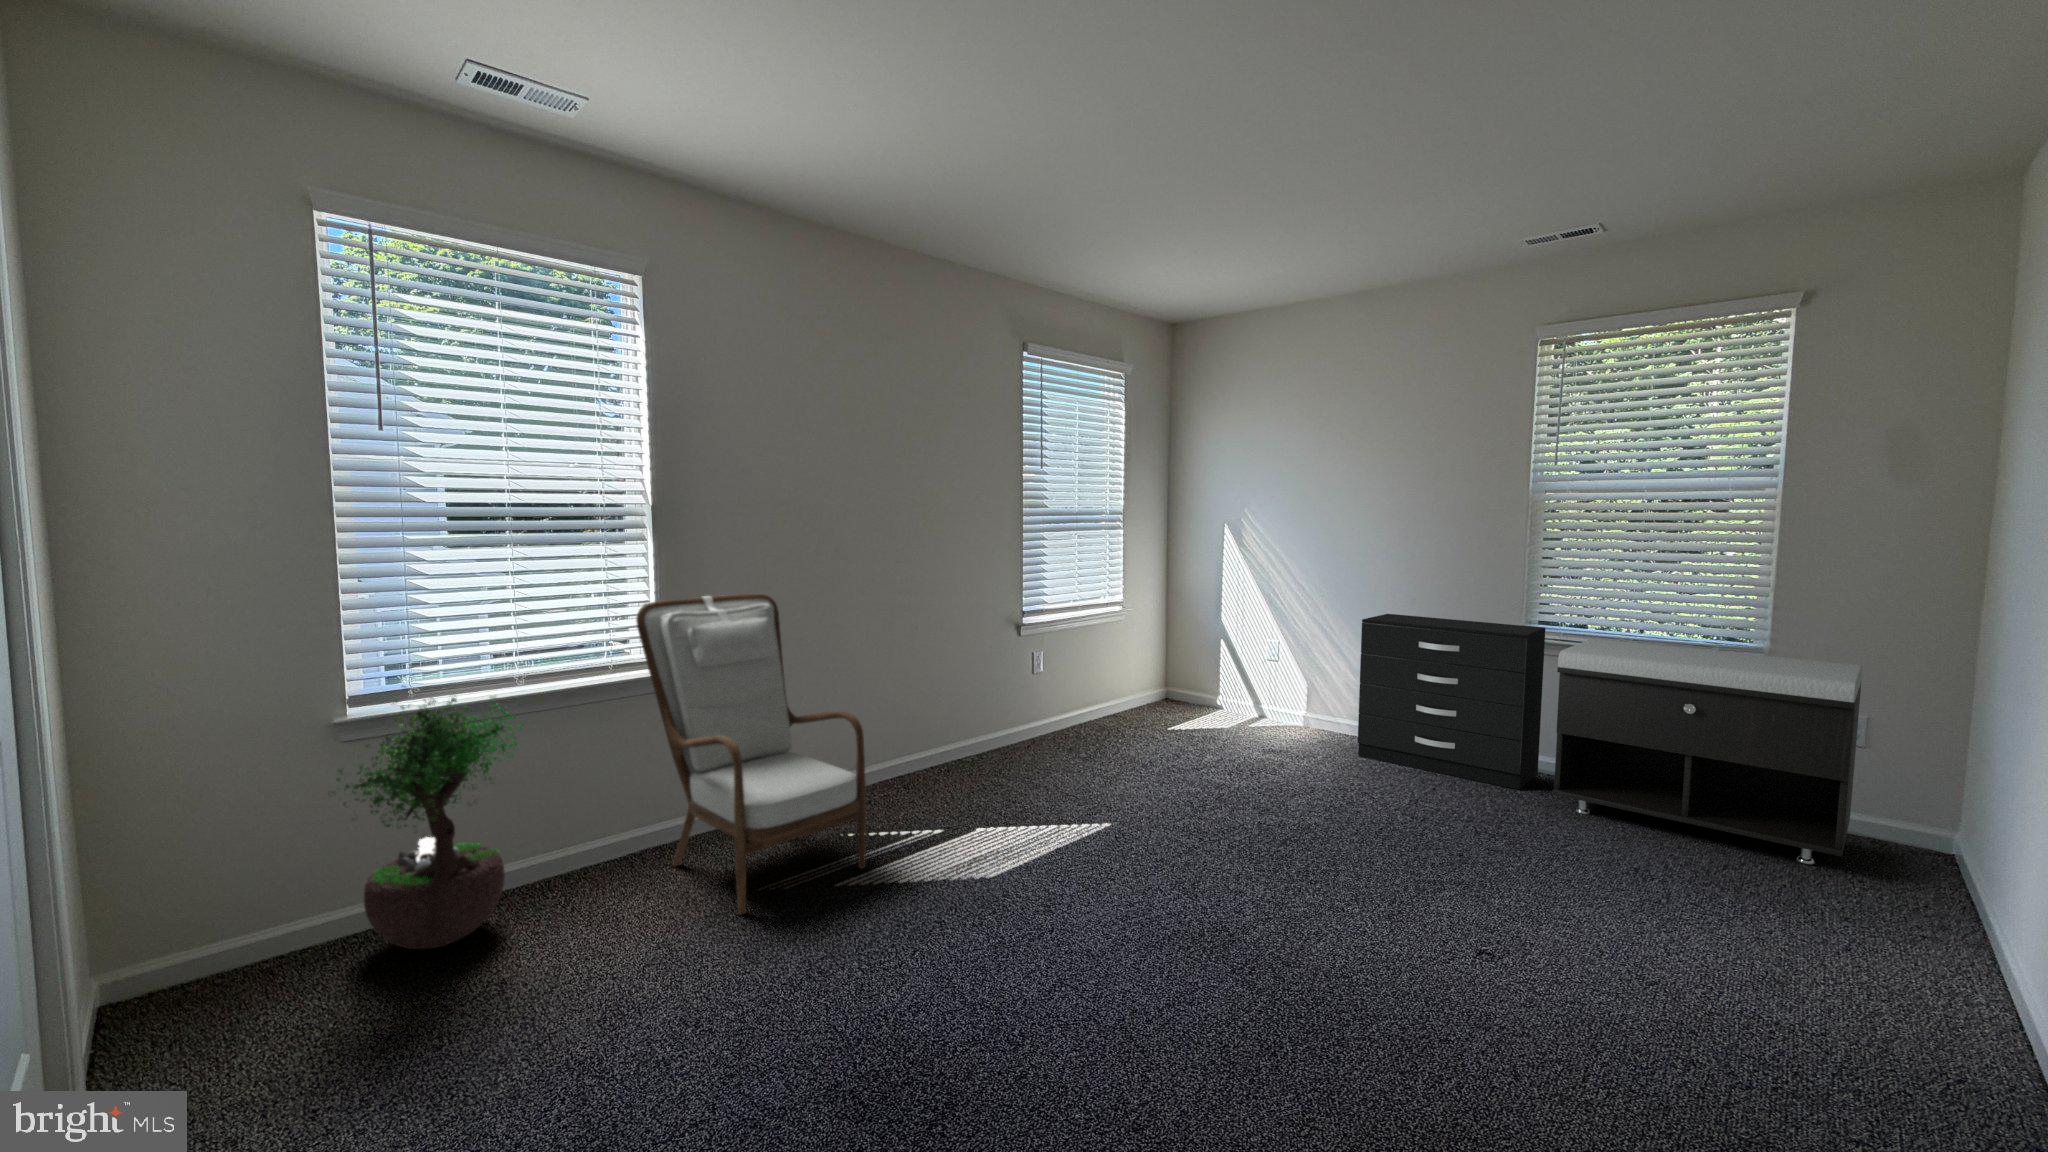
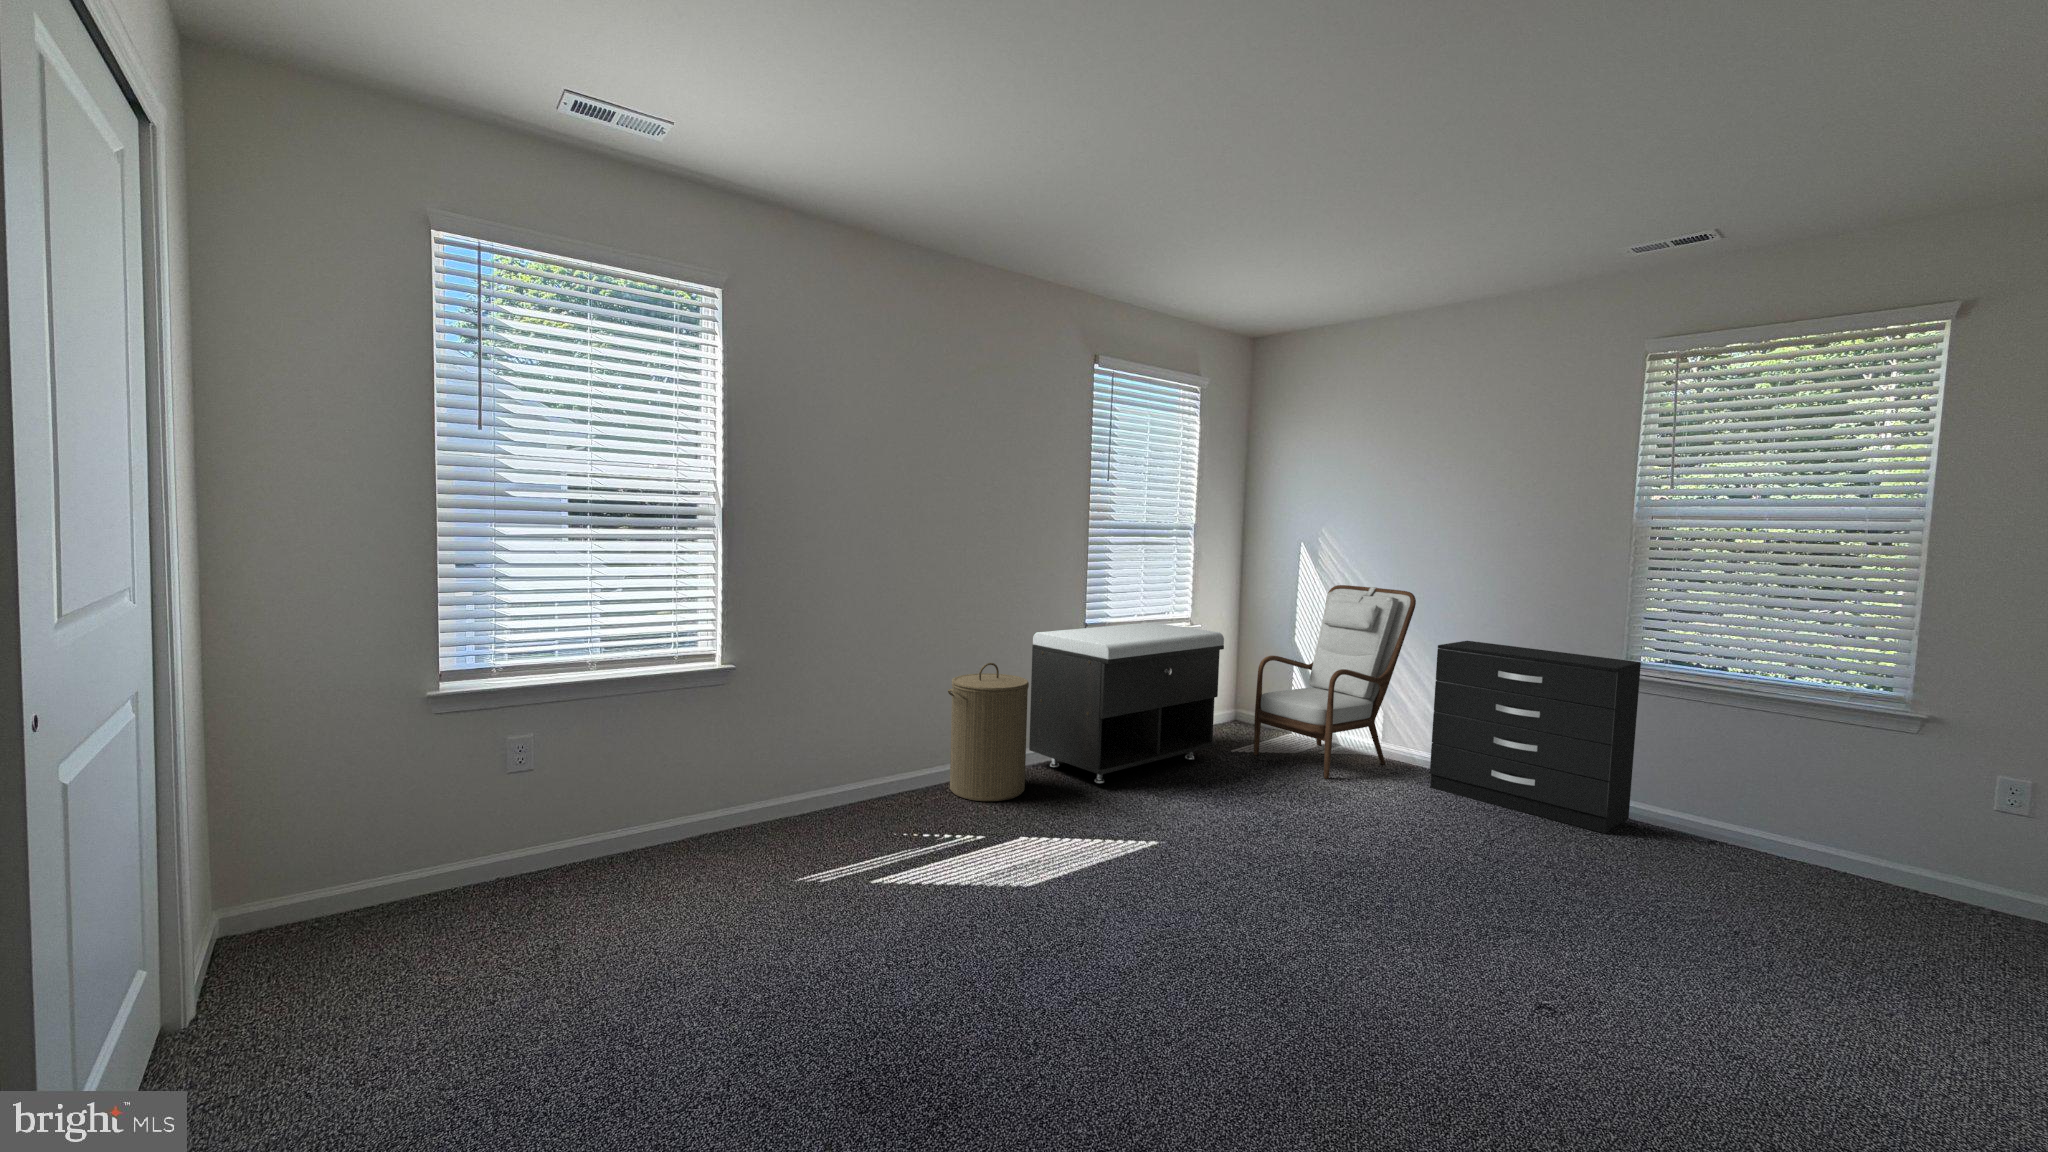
armchair: present [636,593,866,914] -> present [1254,585,1416,779]
storage bench: present [1552,639,1863,864] -> present [1029,623,1224,784]
laundry hamper: none [890,657,971,798] -> present [948,663,1029,801]
potted tree: present [330,696,521,949] -> none [415,663,594,909]

